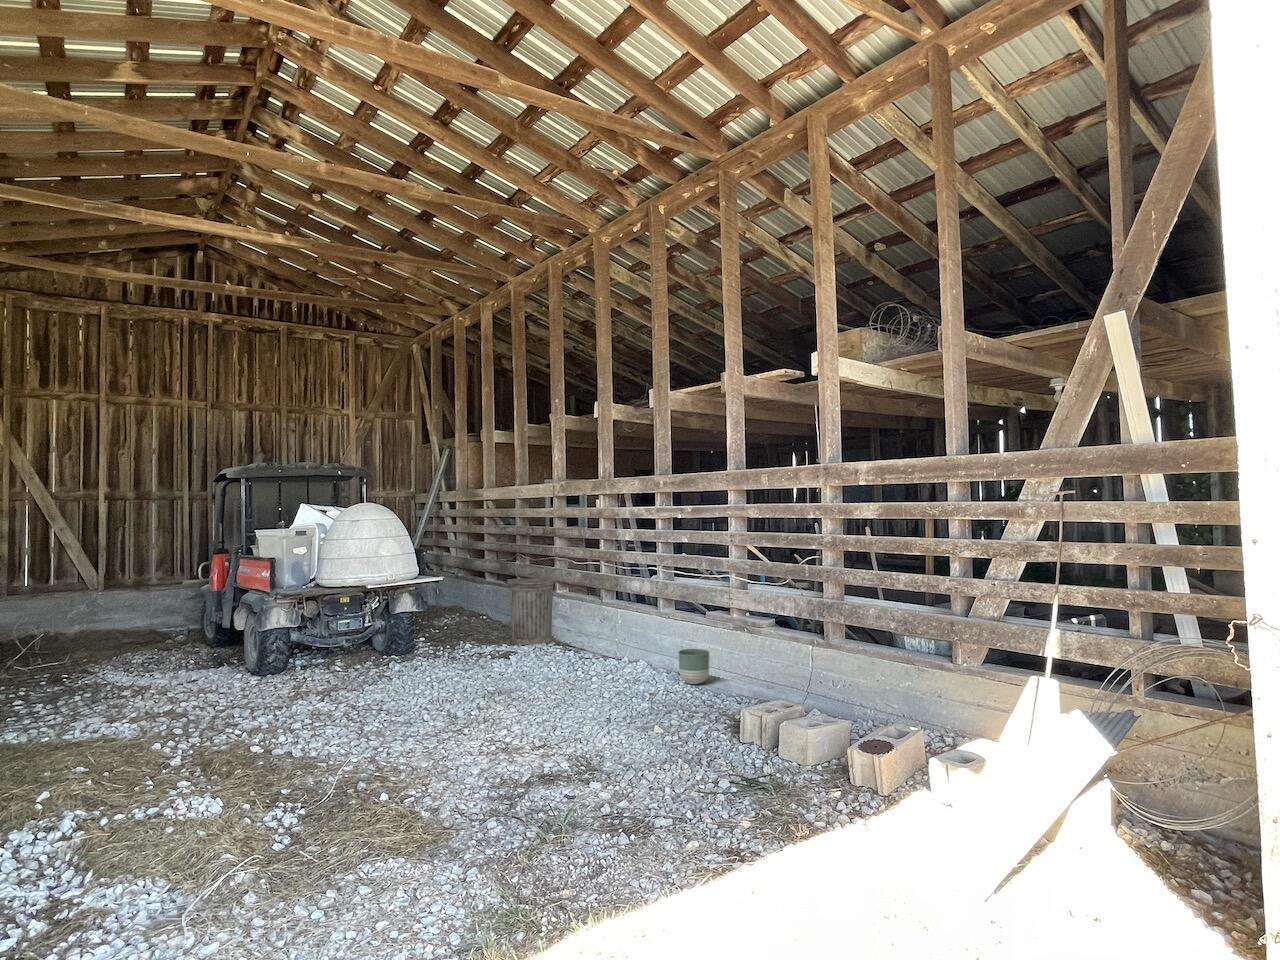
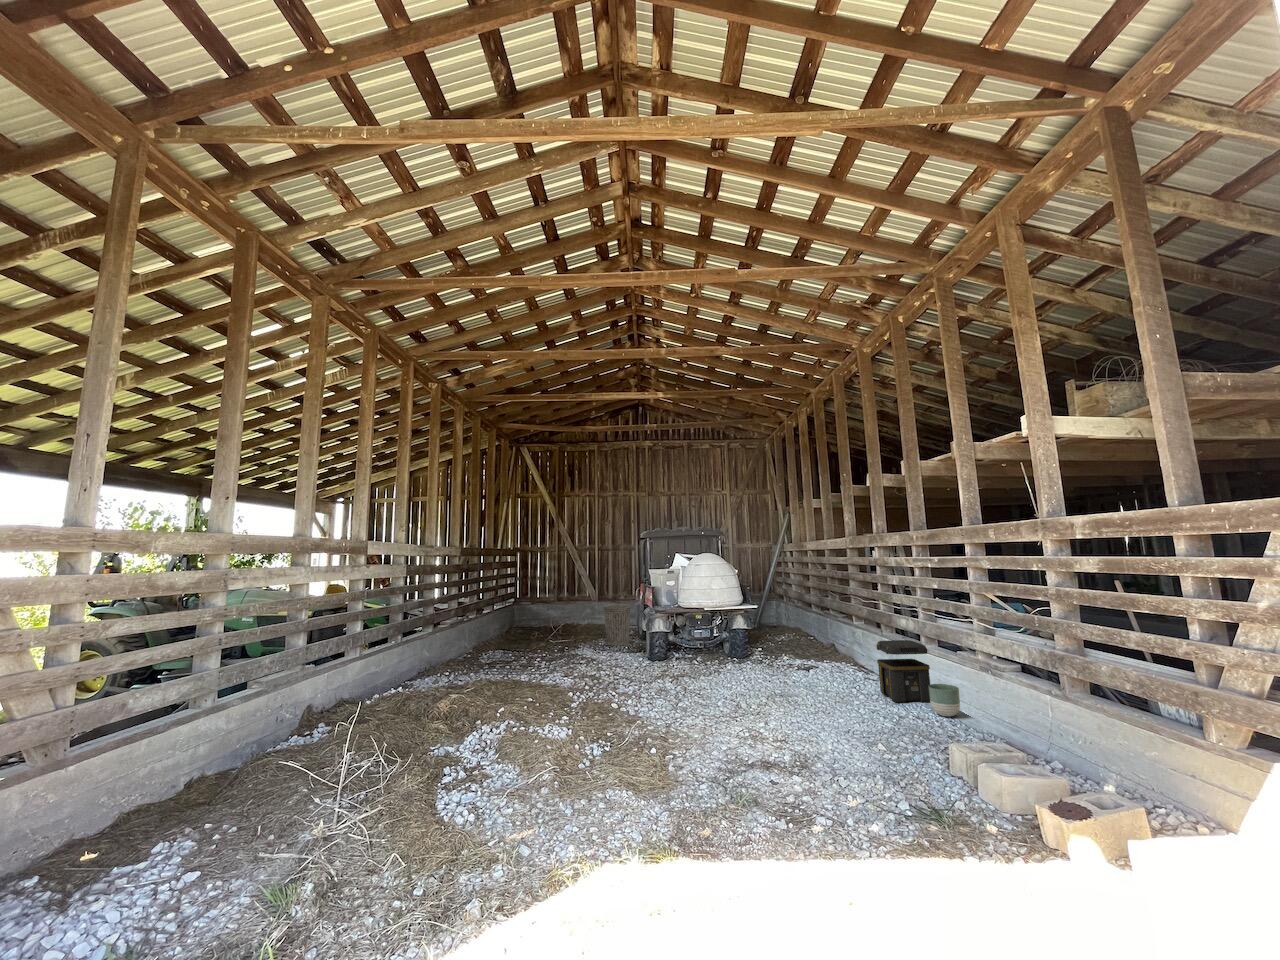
trash can: present [508,578,554,644] -> present [604,606,631,645]
toolbox: none [612,604,671,677] -> present [877,640,930,702]

